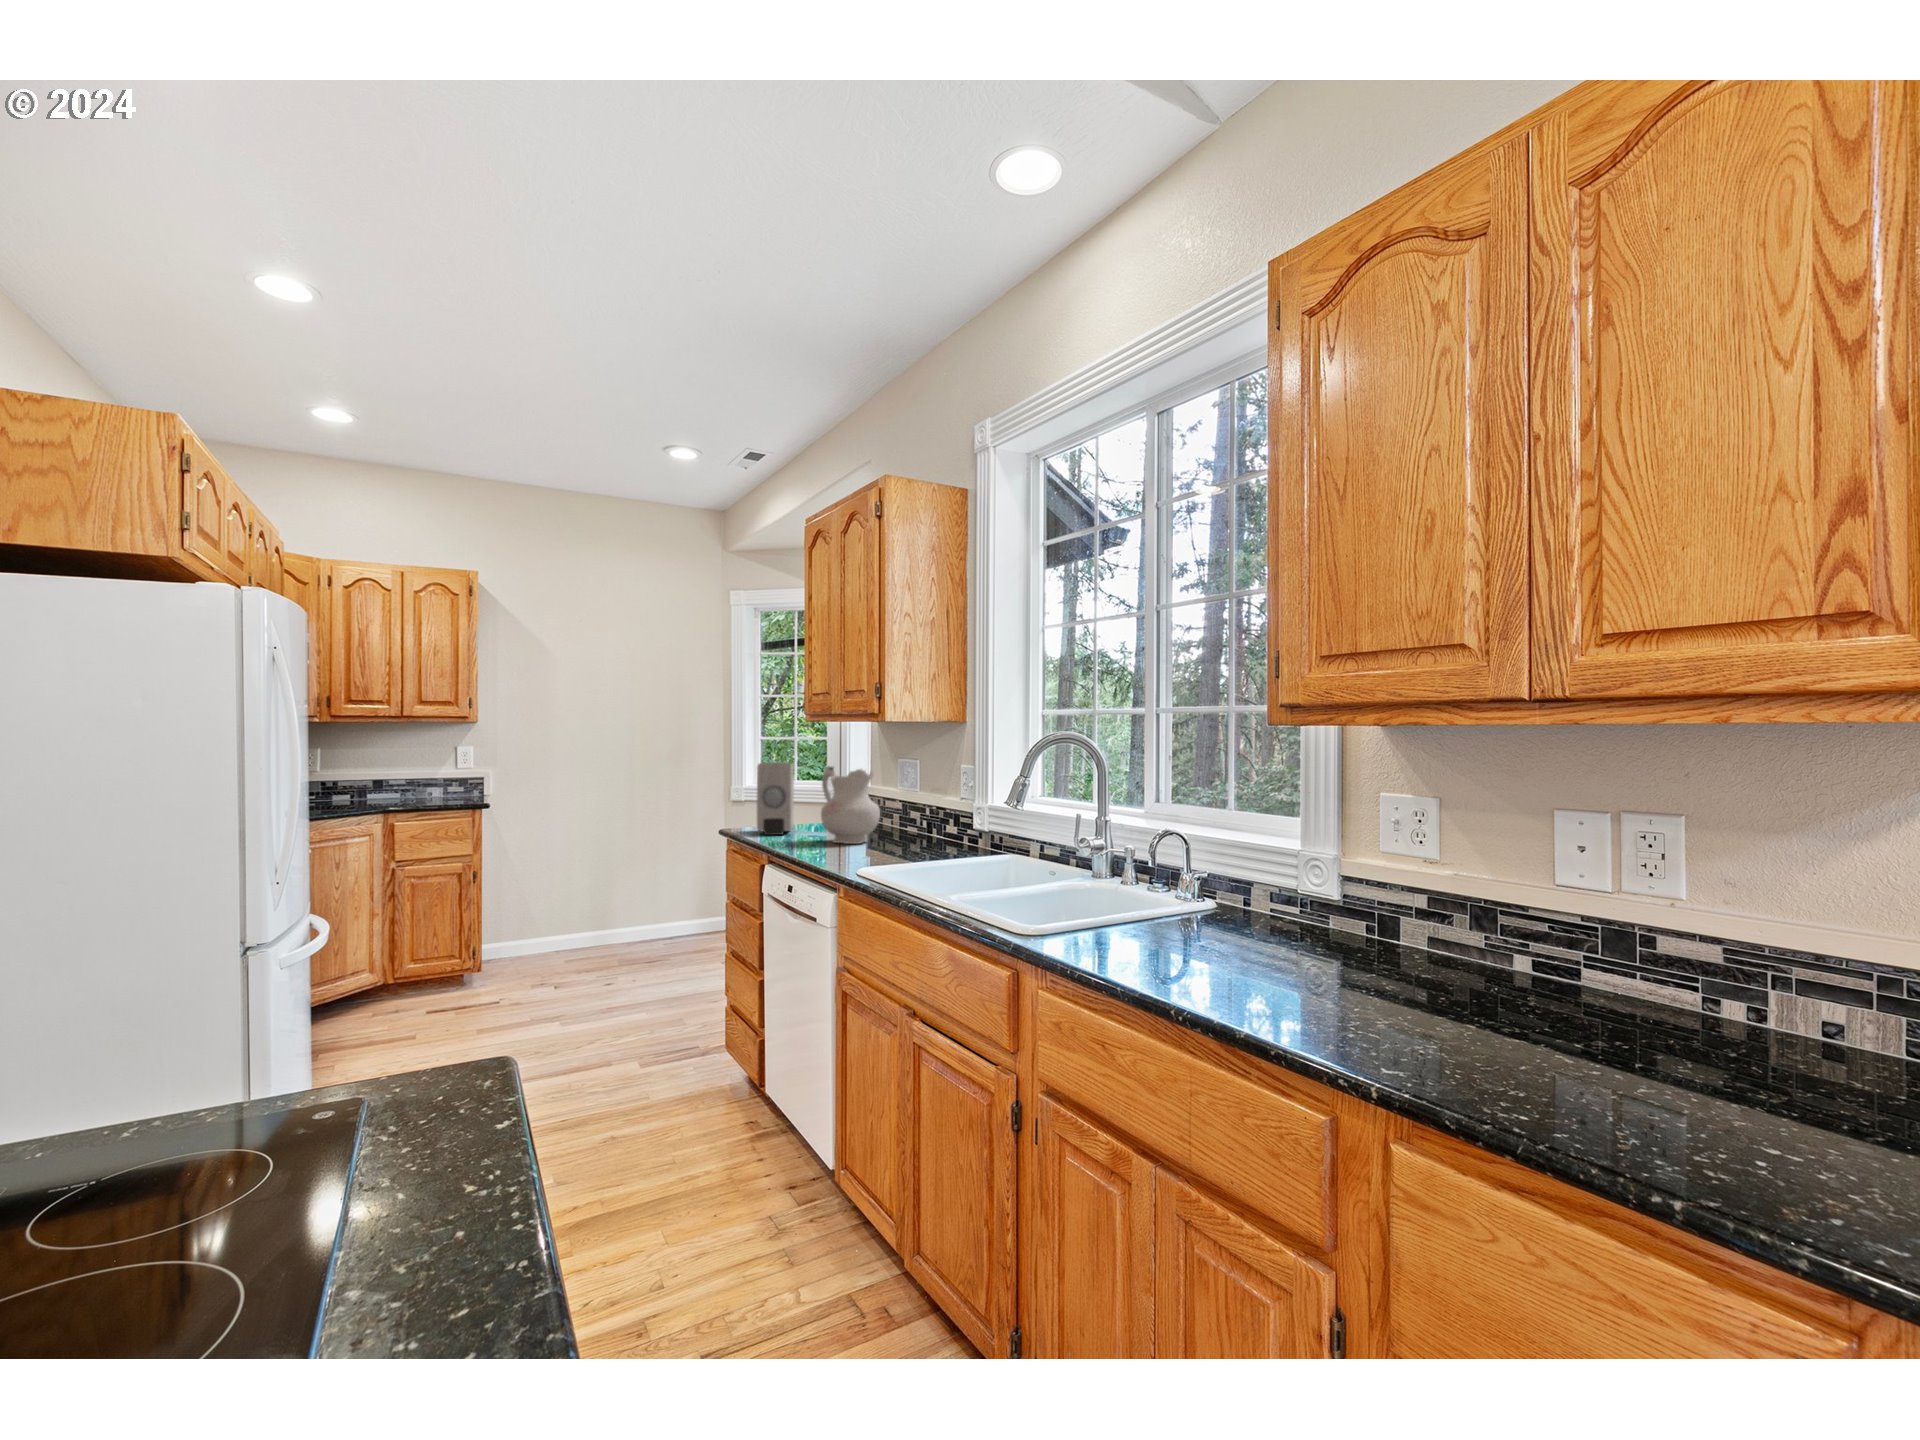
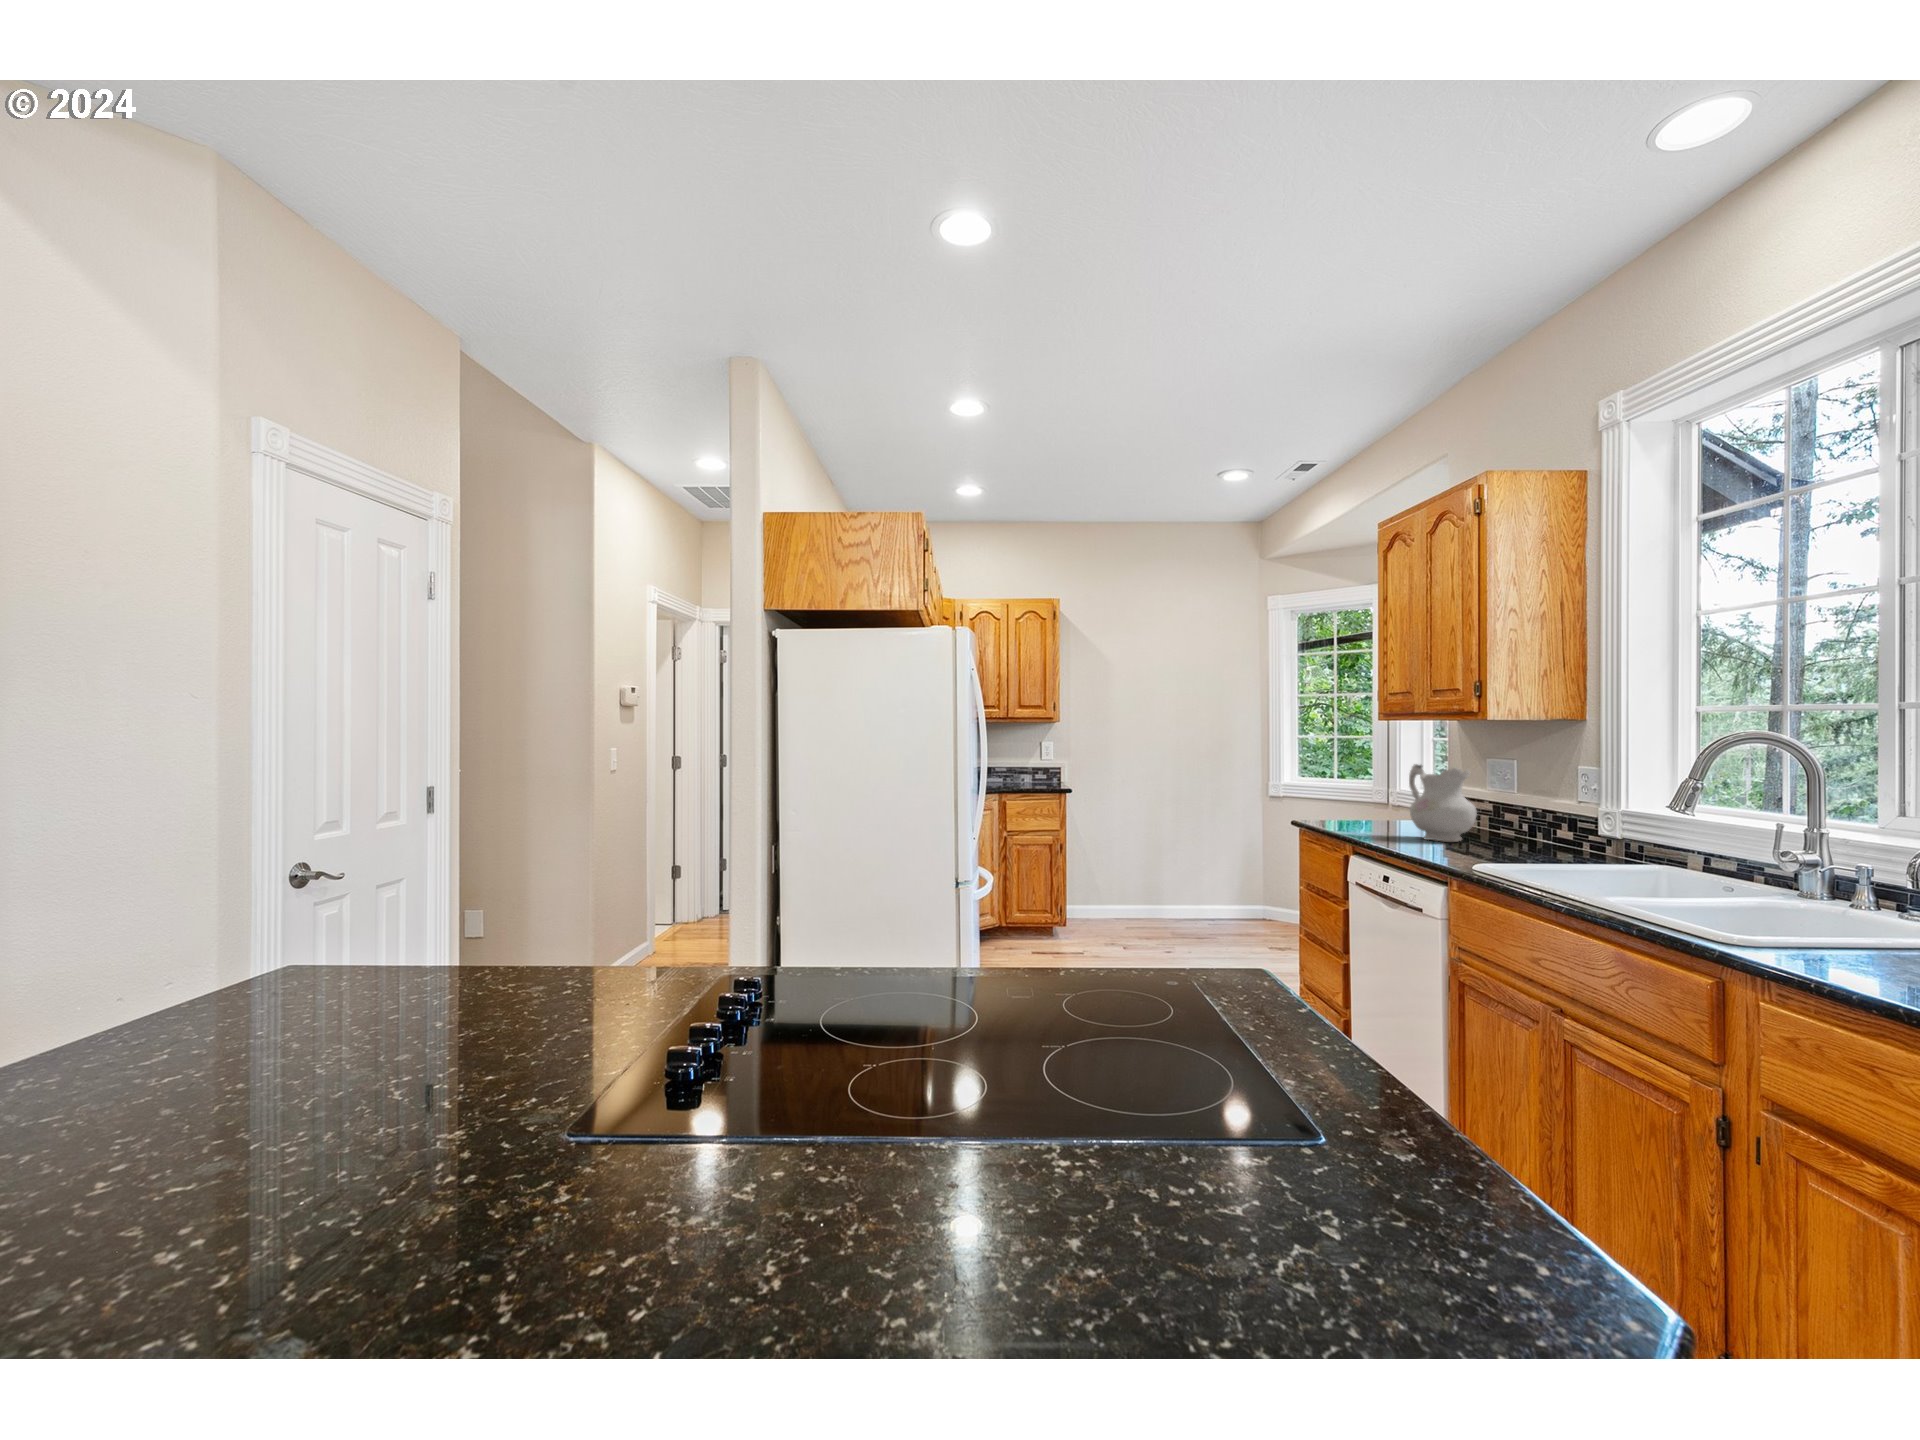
soap dispenser: present [757,763,794,835] -> none [1337,760,1372,829]

